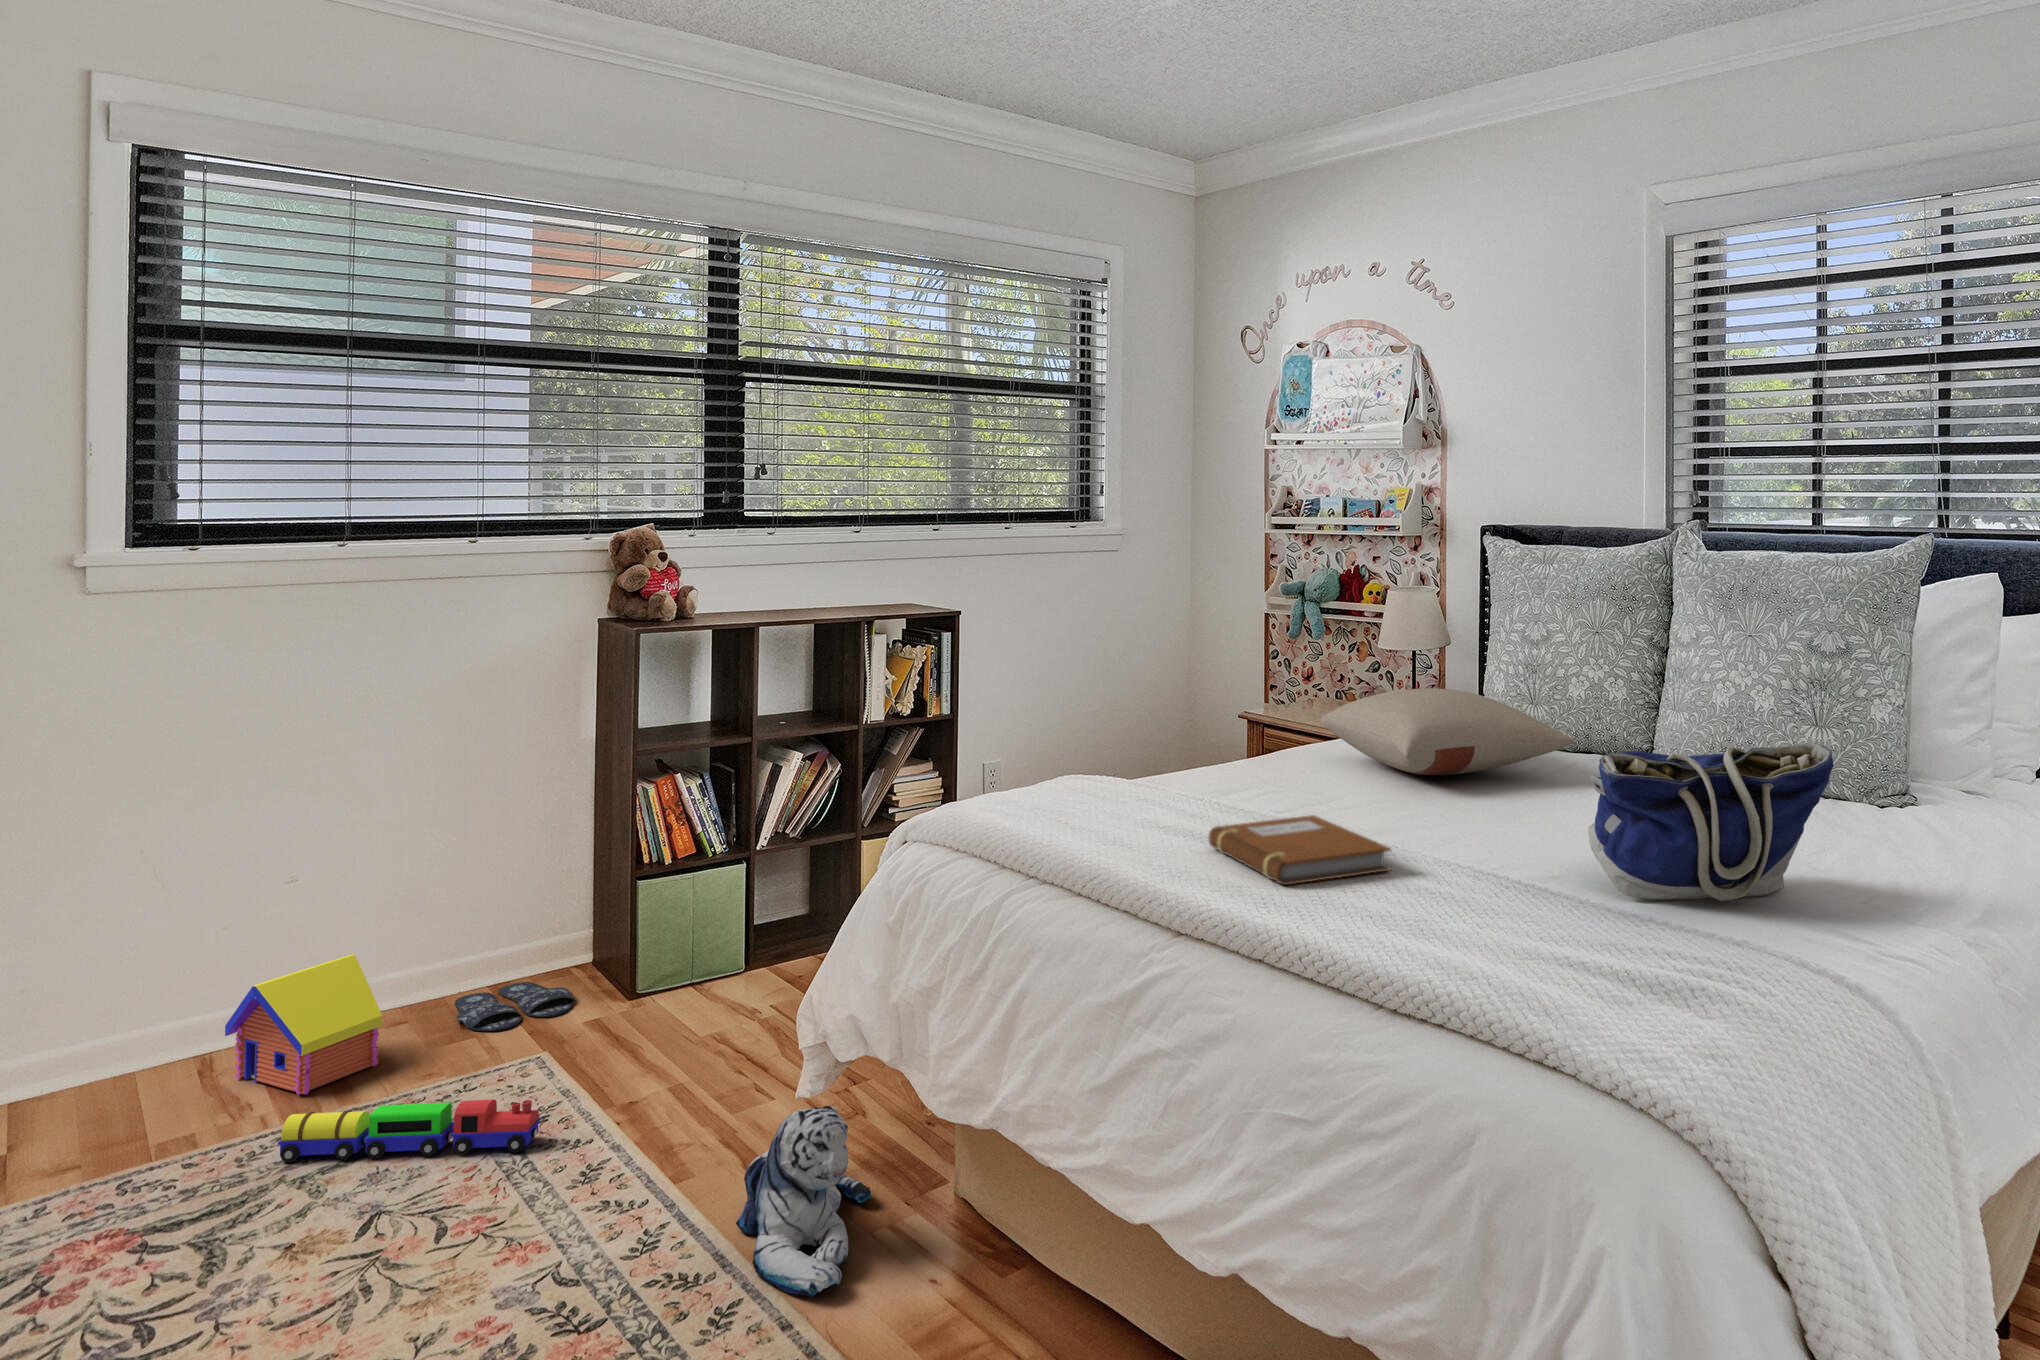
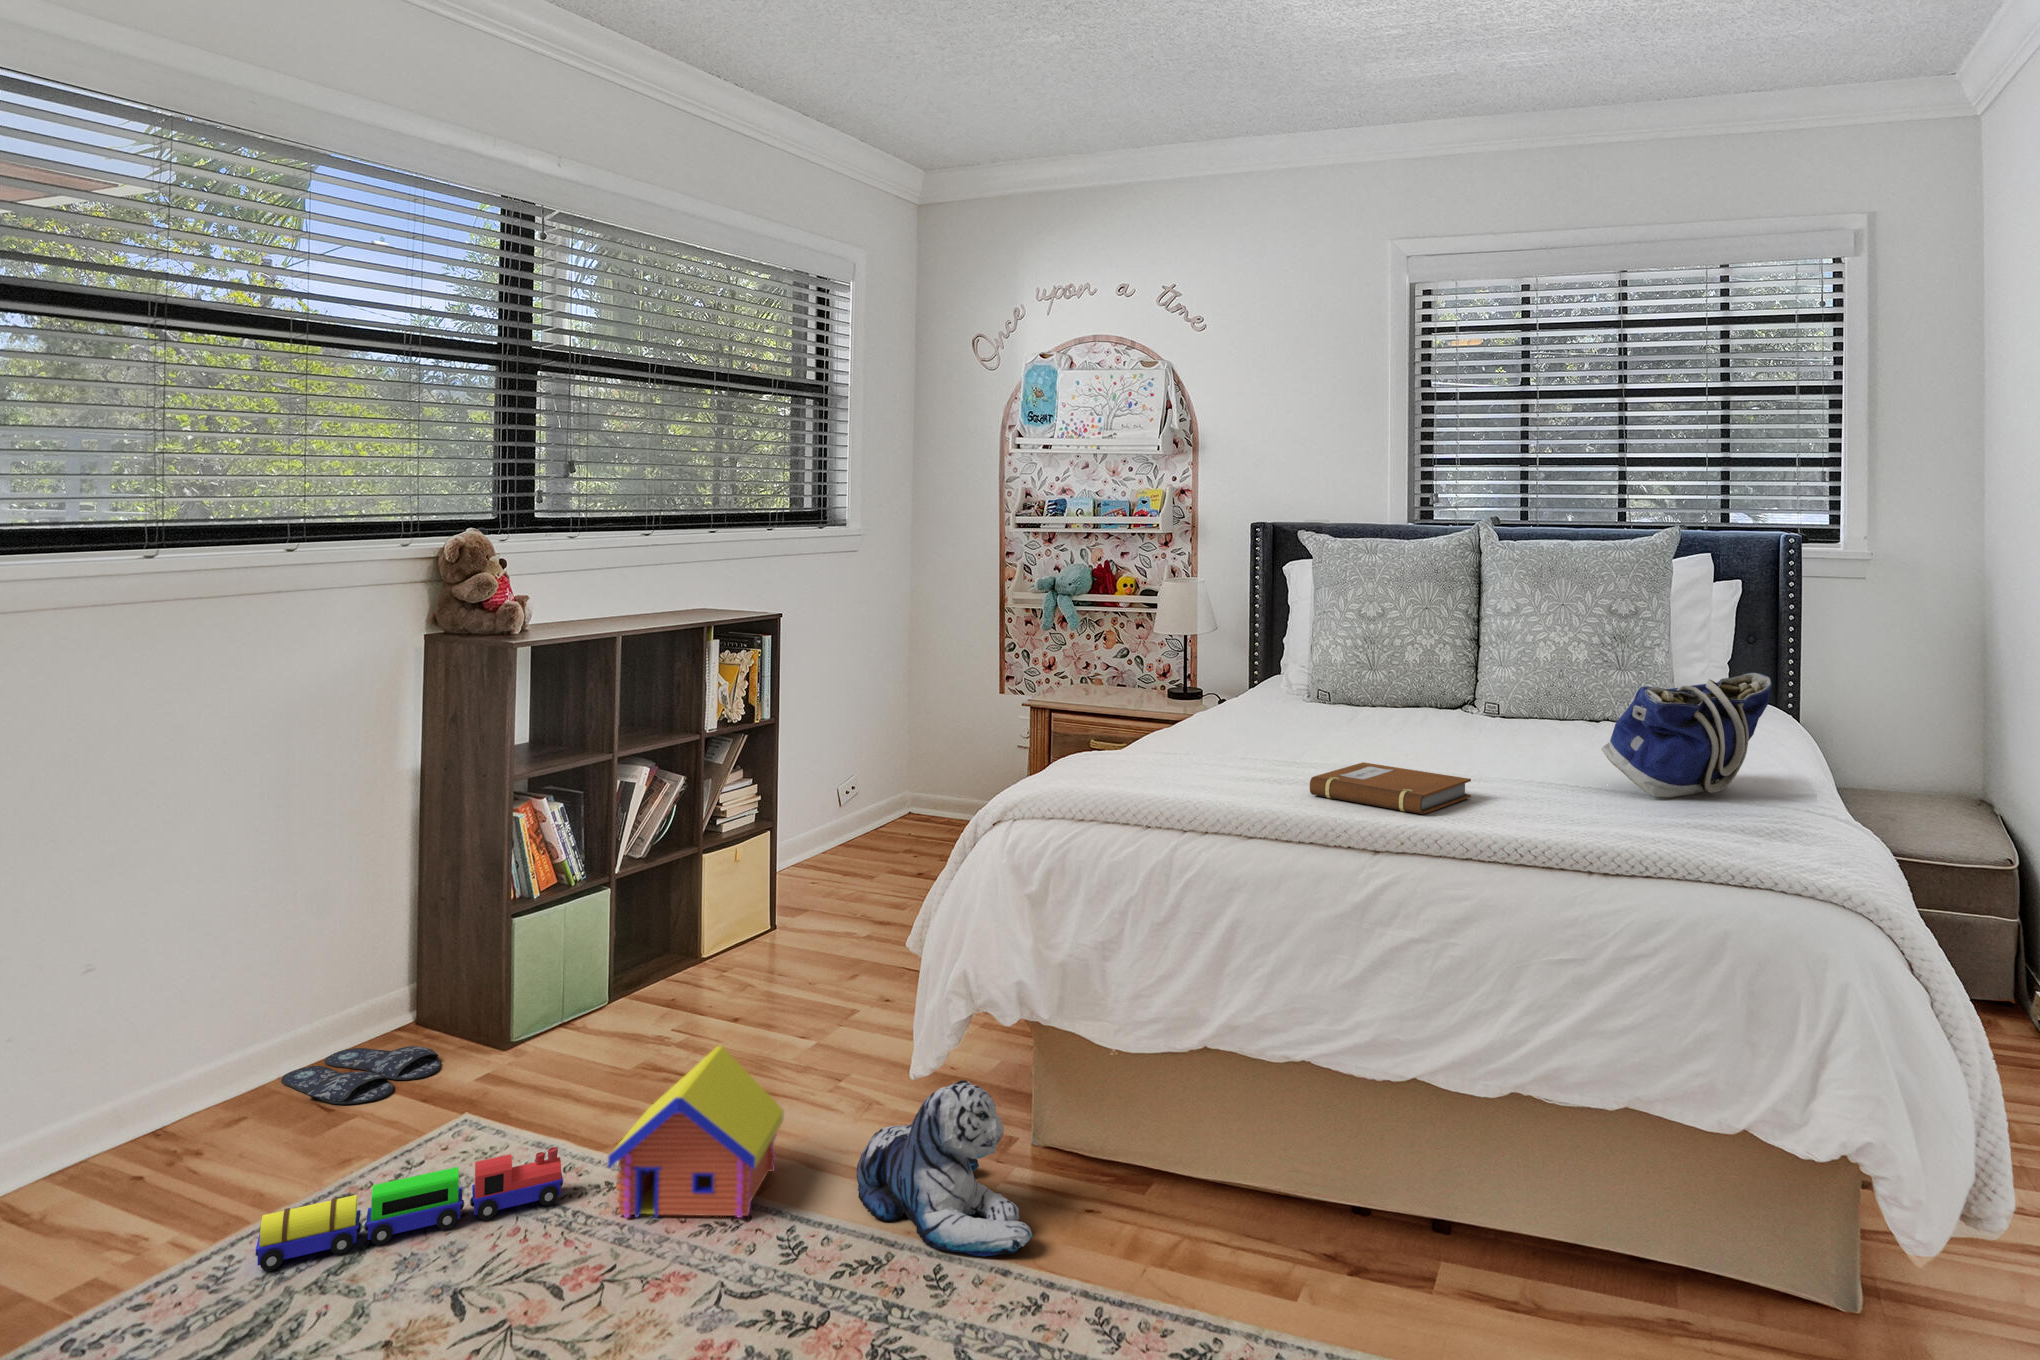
pillow: present [1321,688,1573,775] -> none [1231,659,1452,730]
toy house: present [225,954,382,1095] -> present [608,1046,783,1218]

